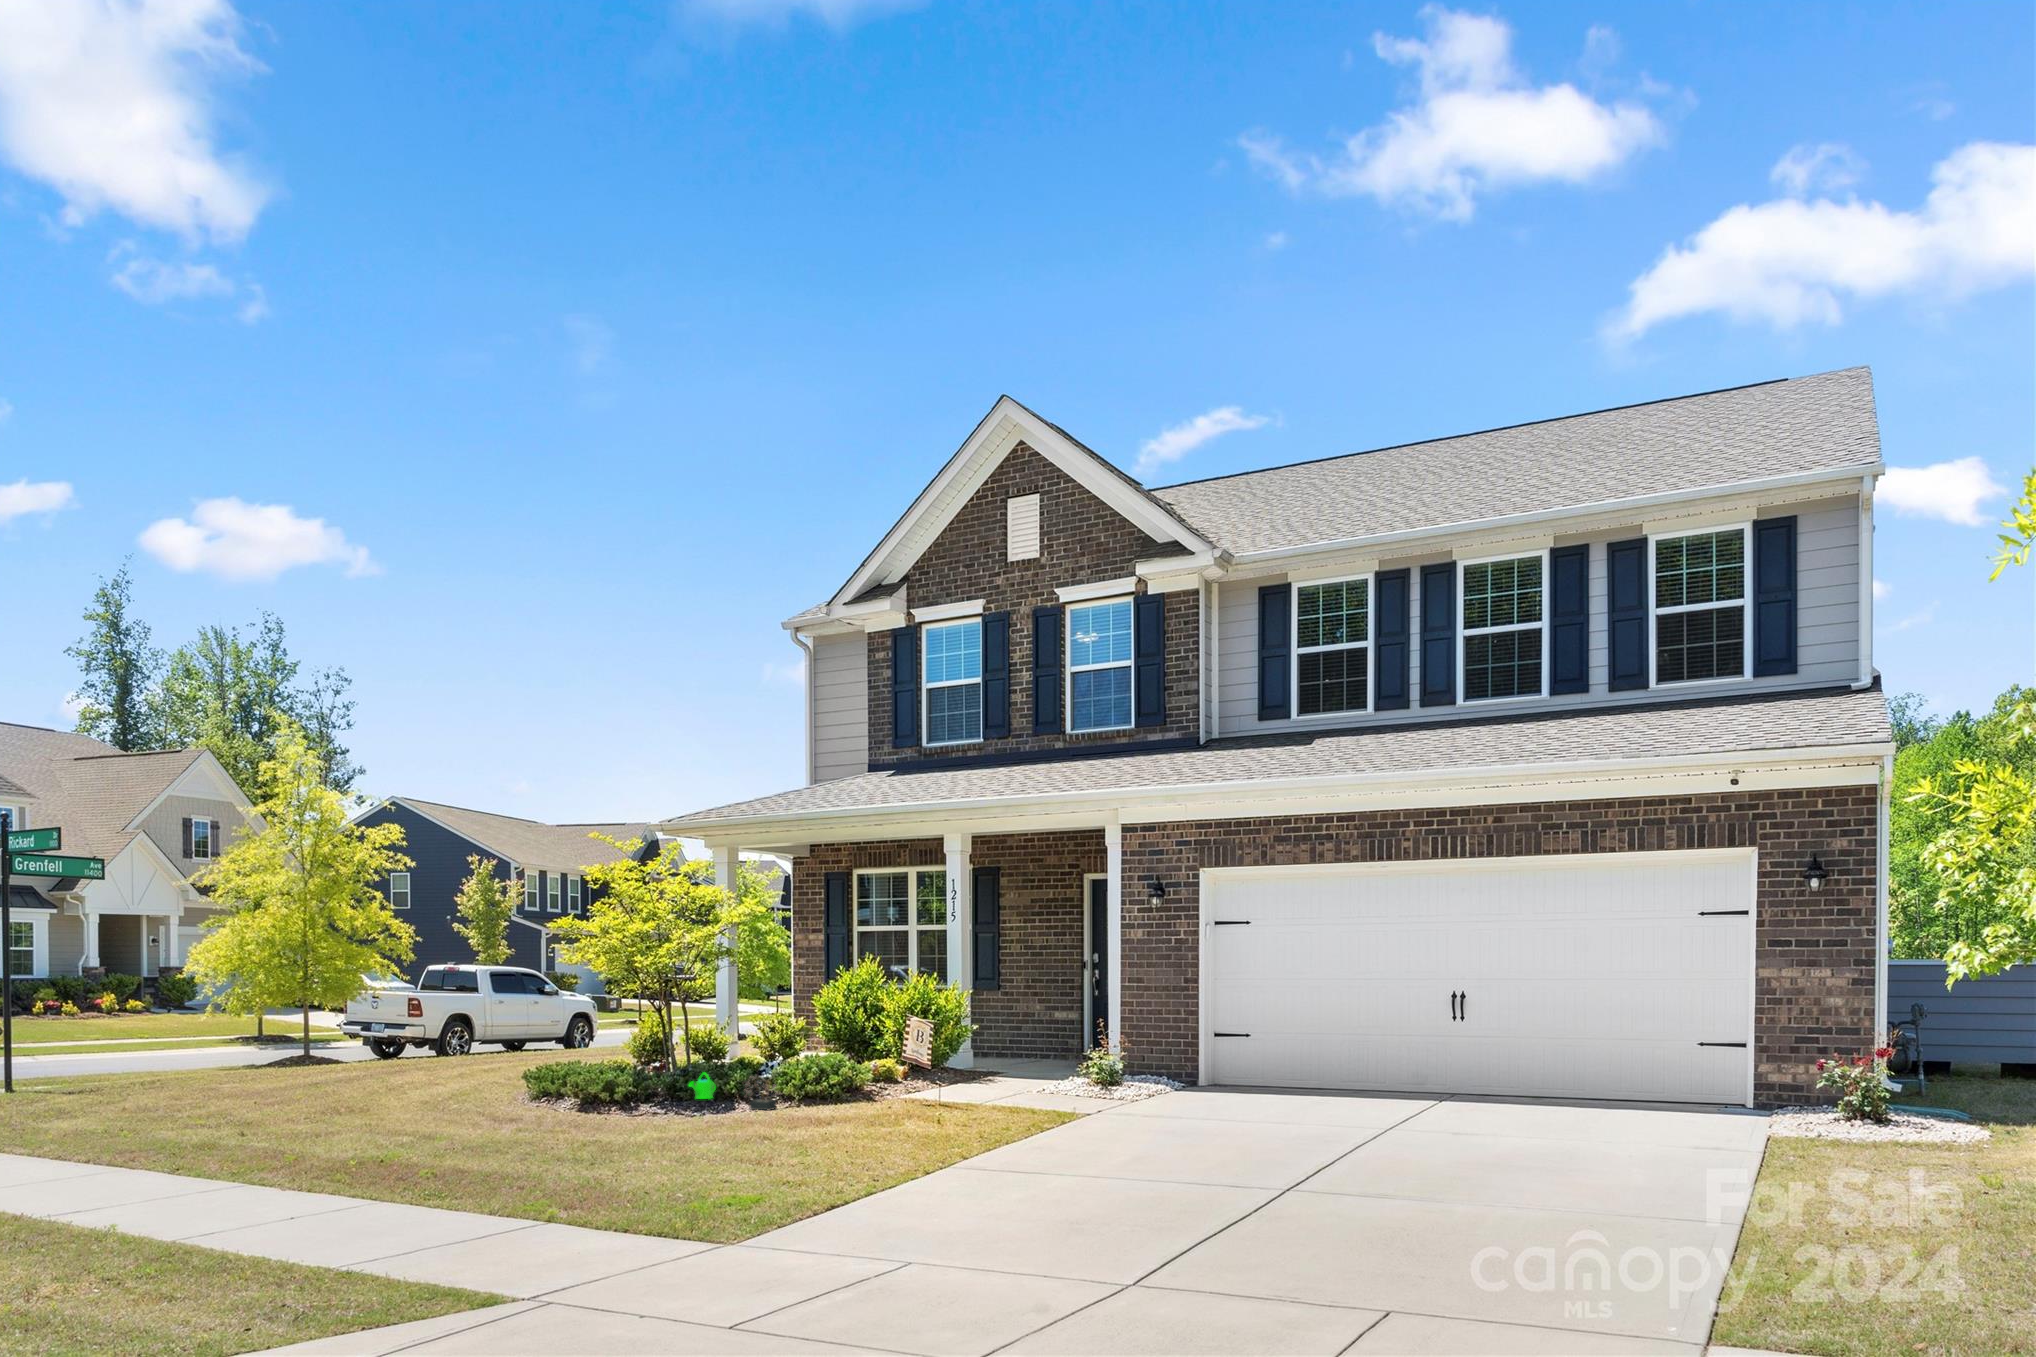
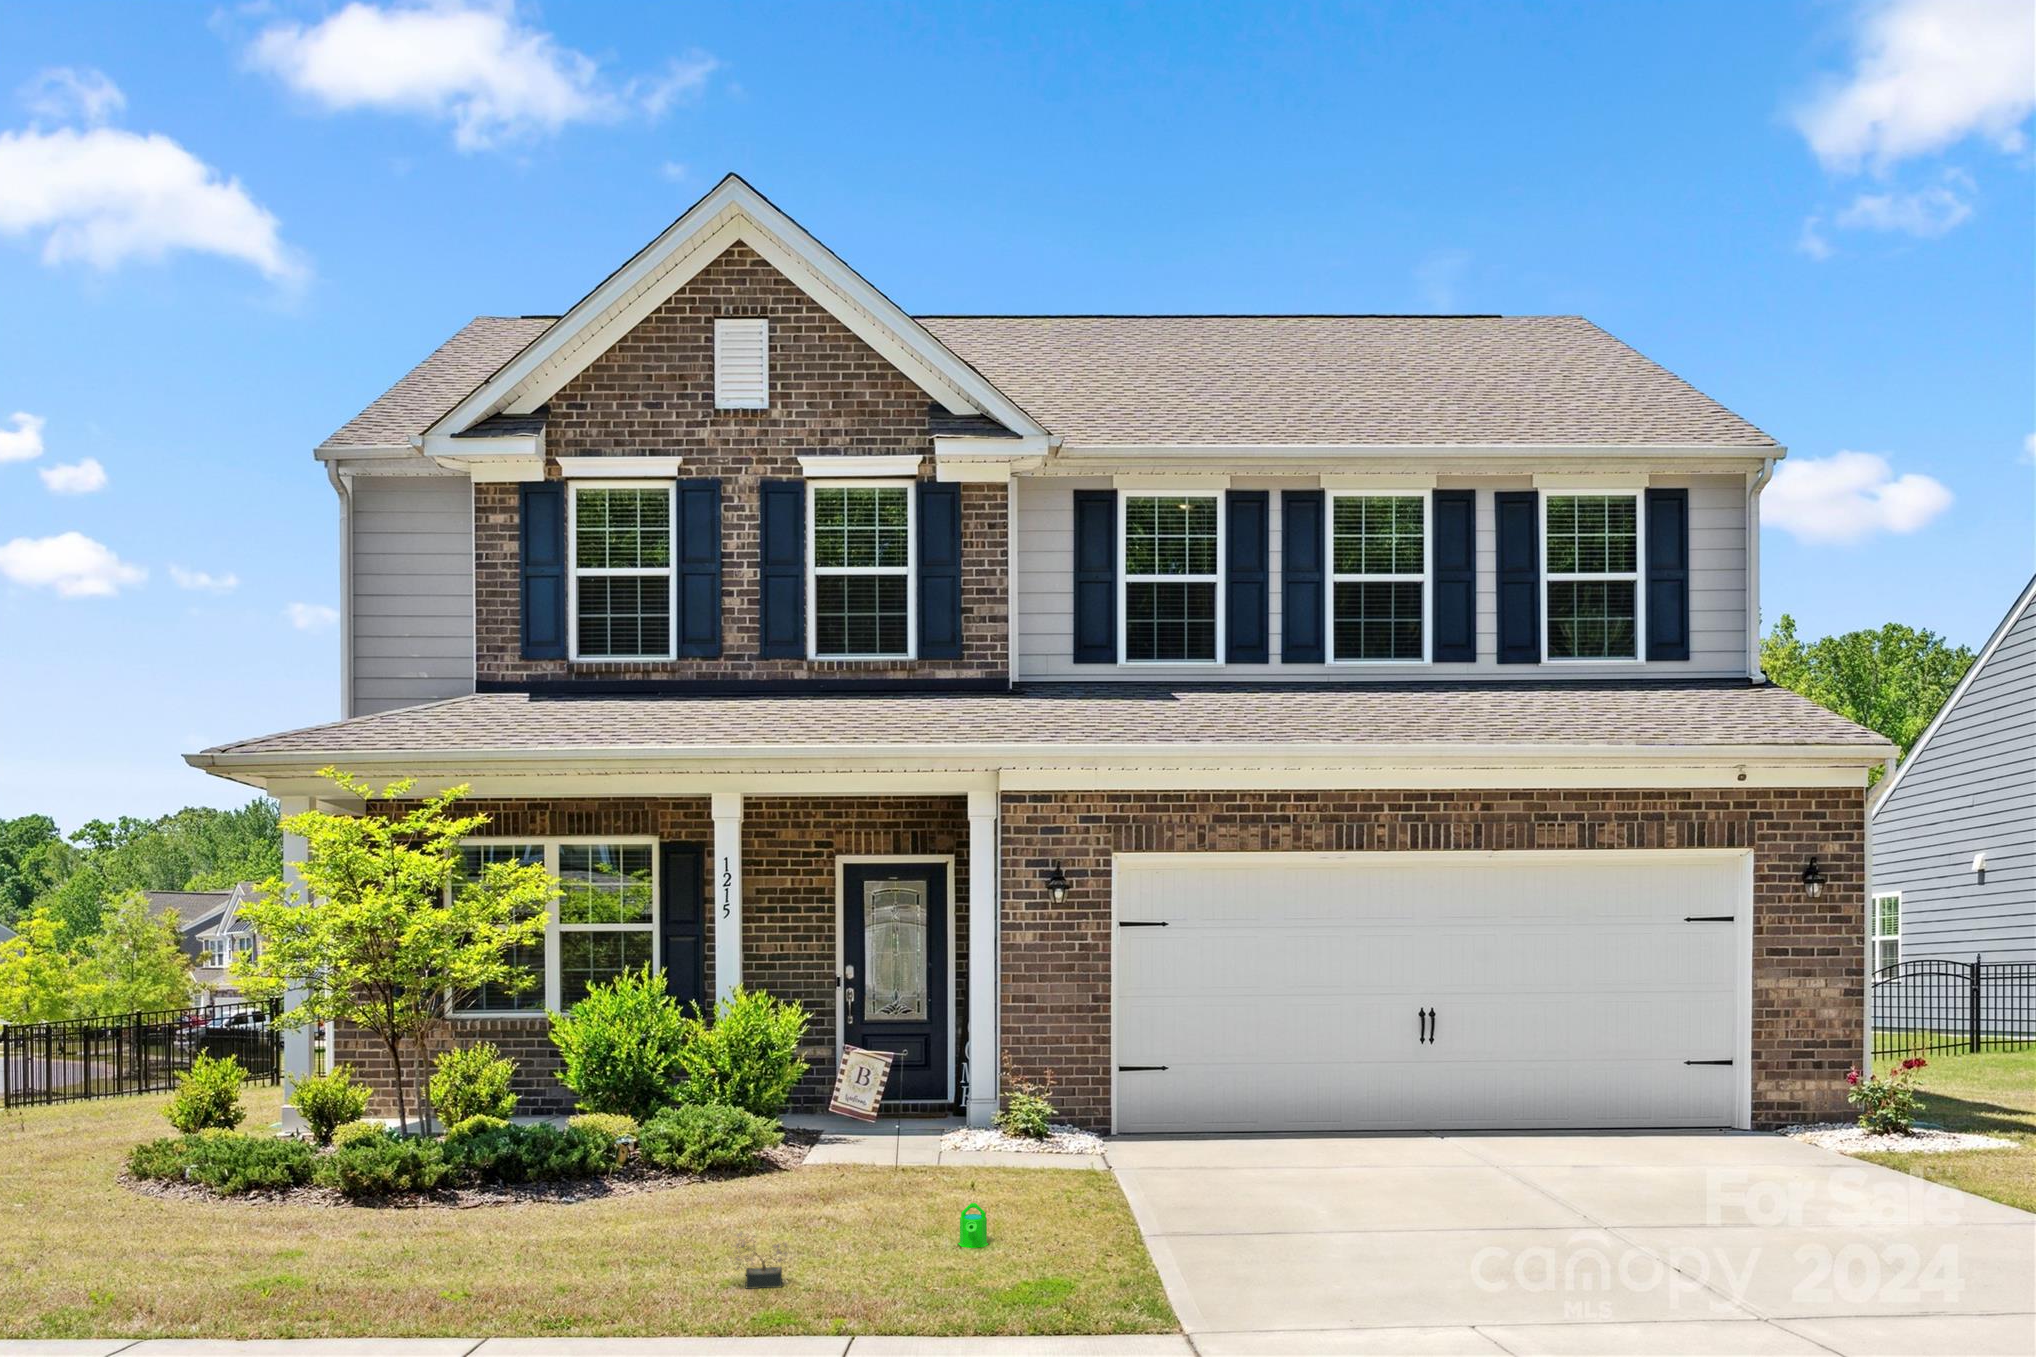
watering can: present [689,1072,716,1099] -> present [958,1203,988,1248]

